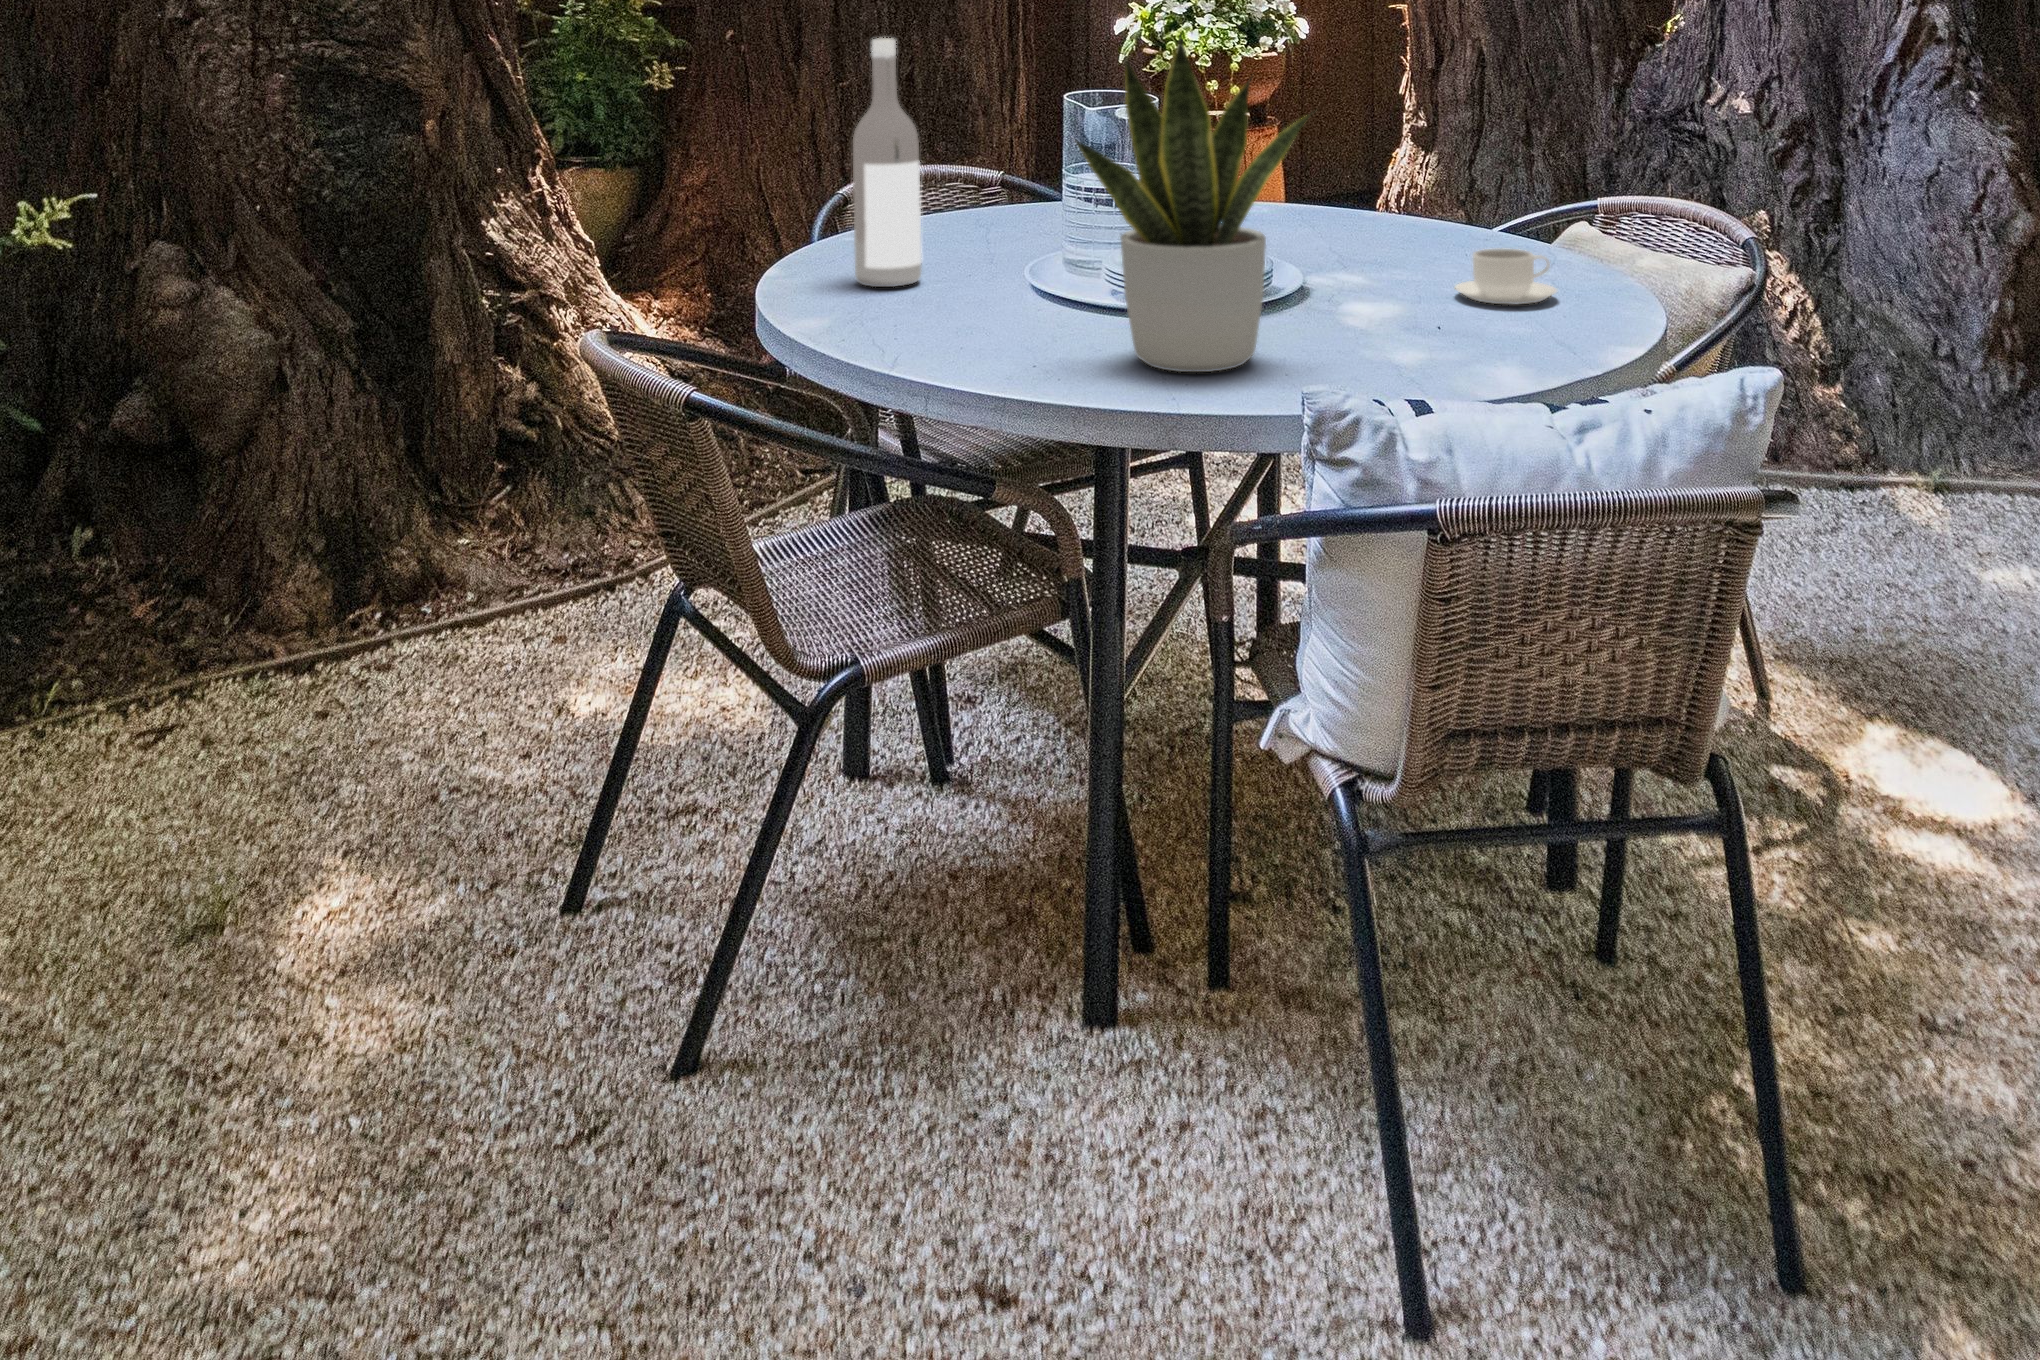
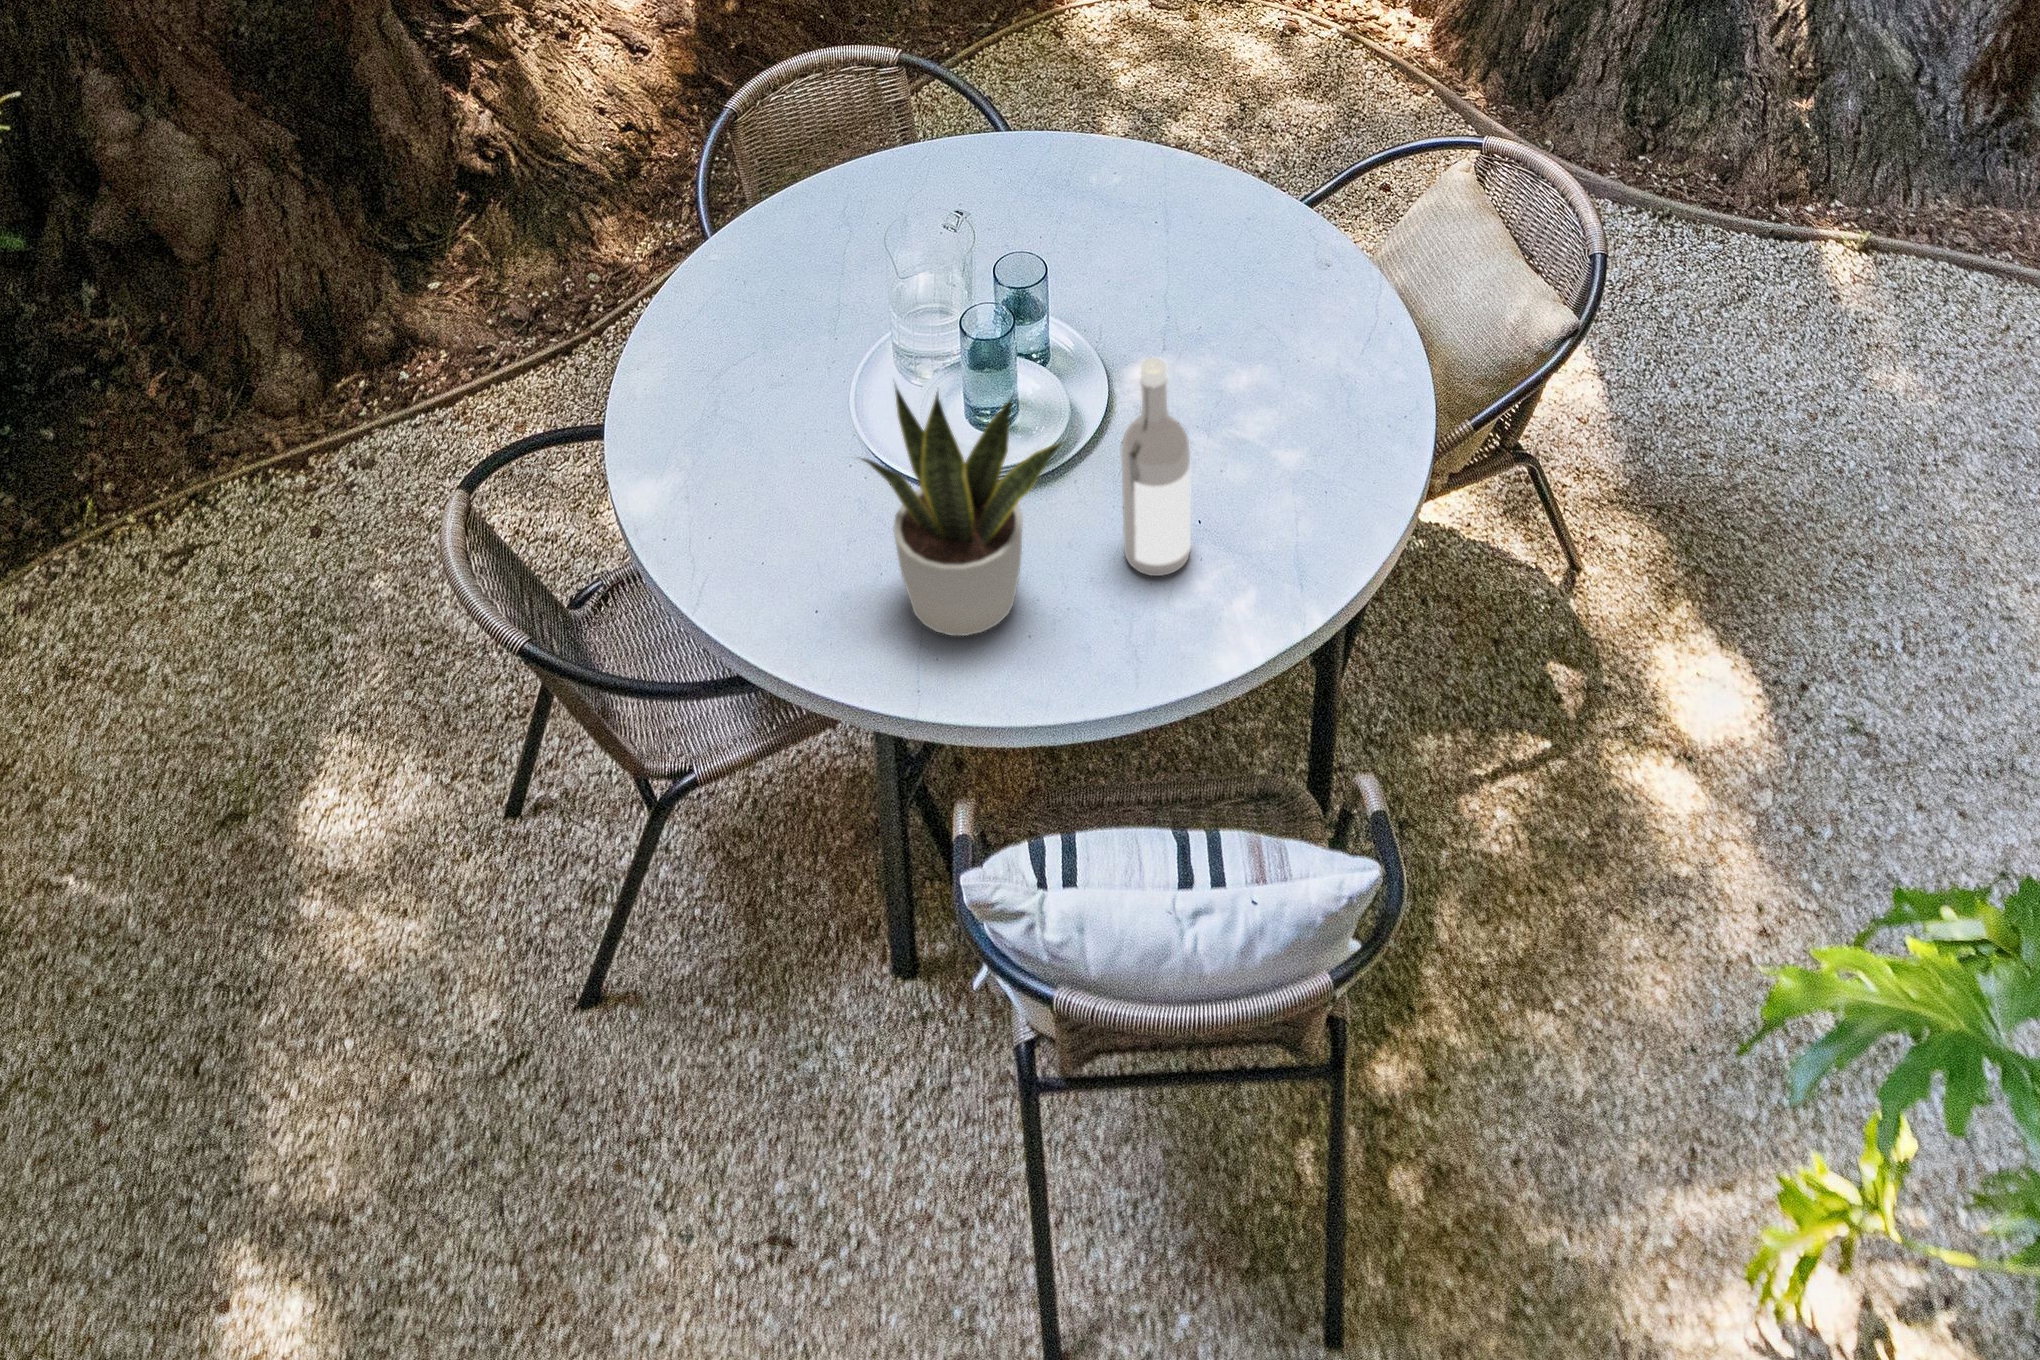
wine bottle: present [853,38,922,287] -> present [1121,358,1191,576]
coffee cup: present [1455,248,1557,304] -> none [1243,401,1336,476]

